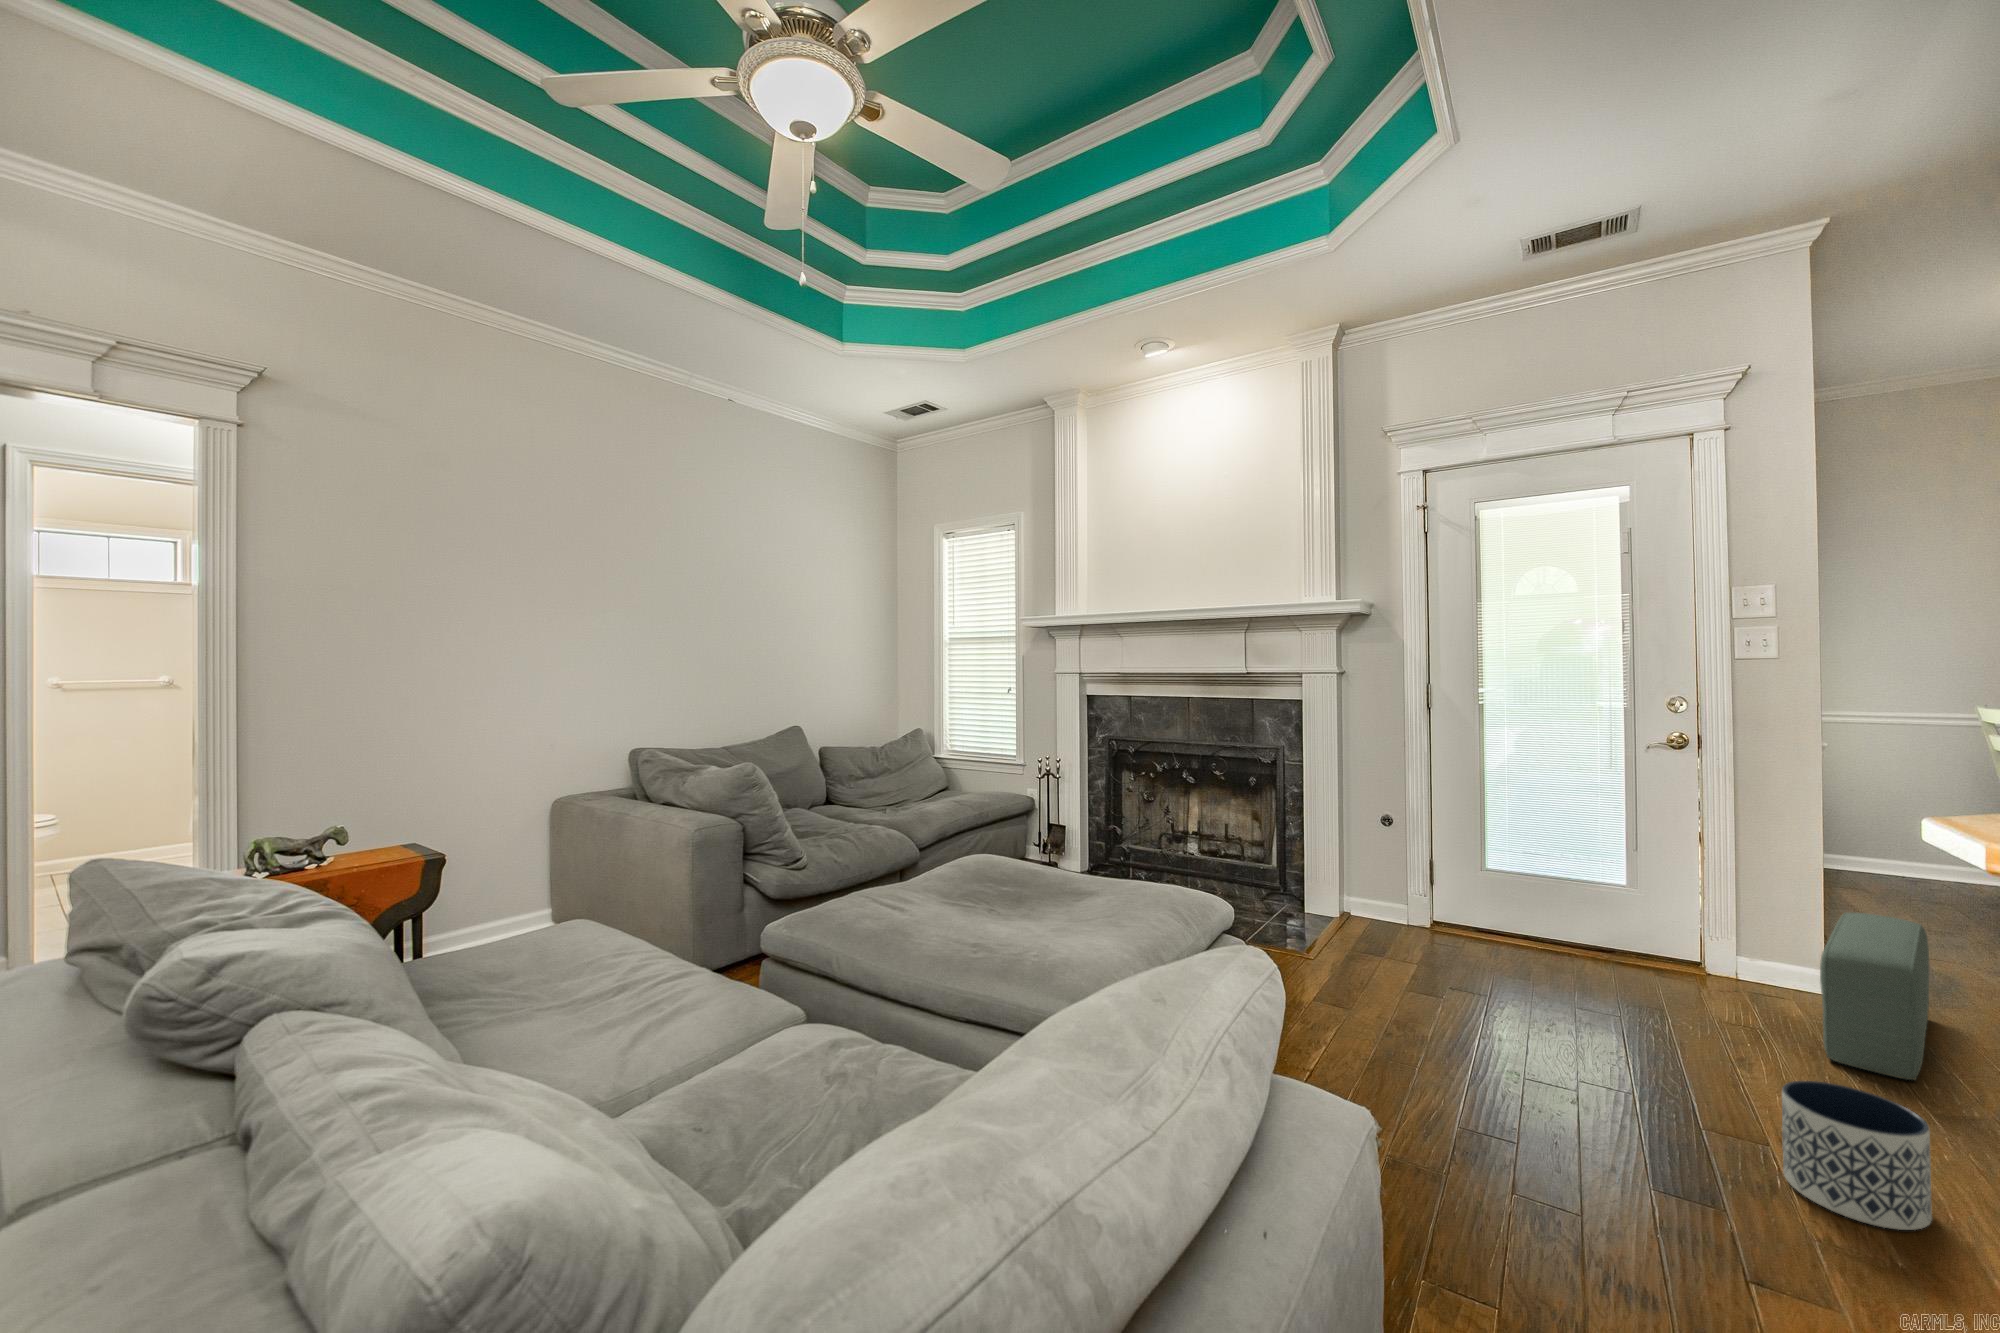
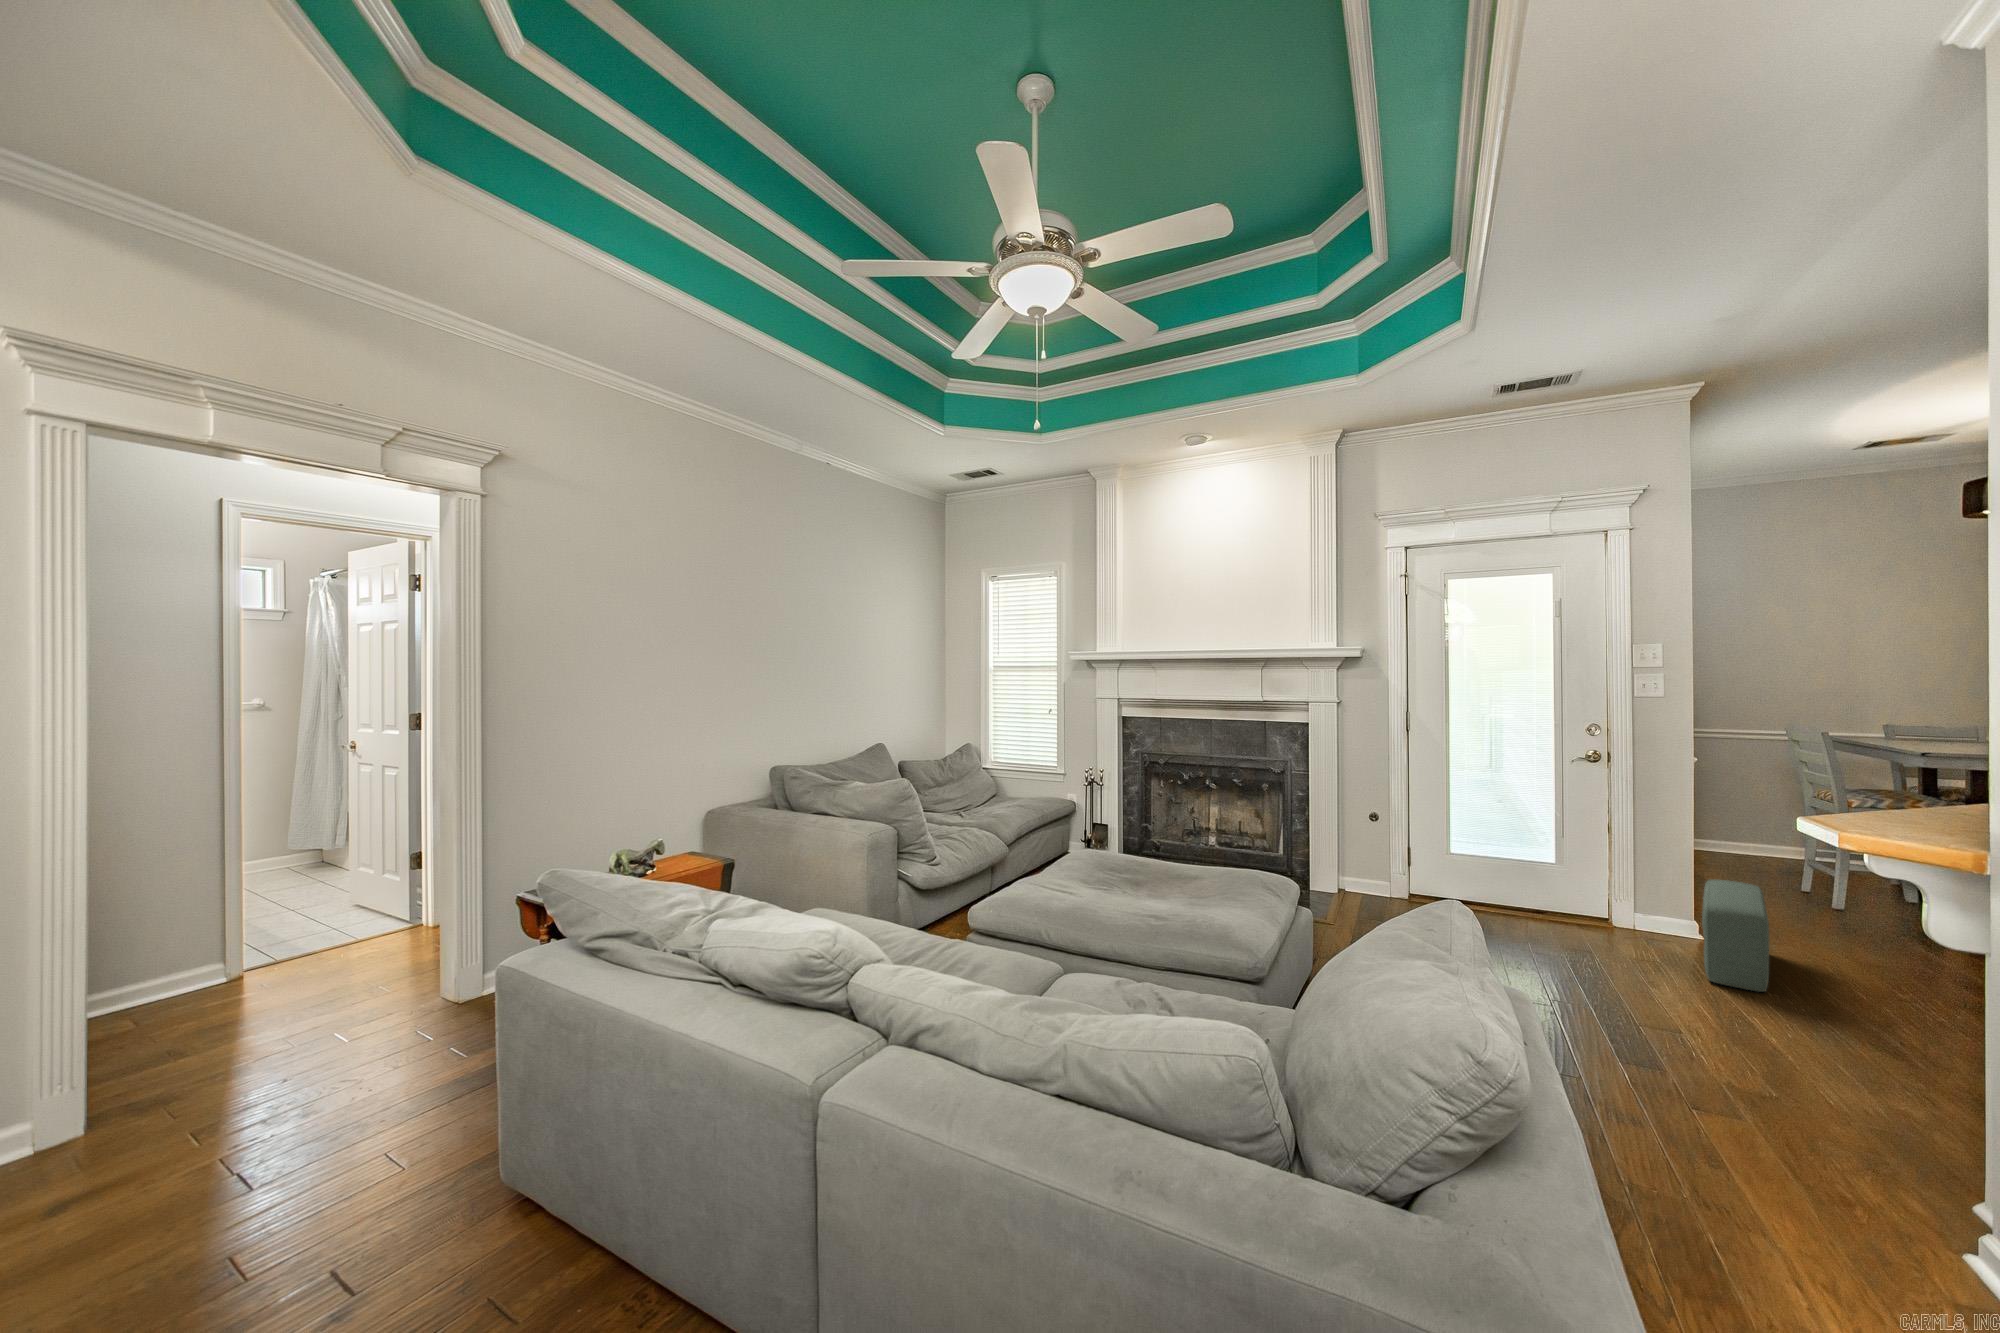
planter: present [1782,1081,1932,1230] -> none [1703,992,1797,1081]

